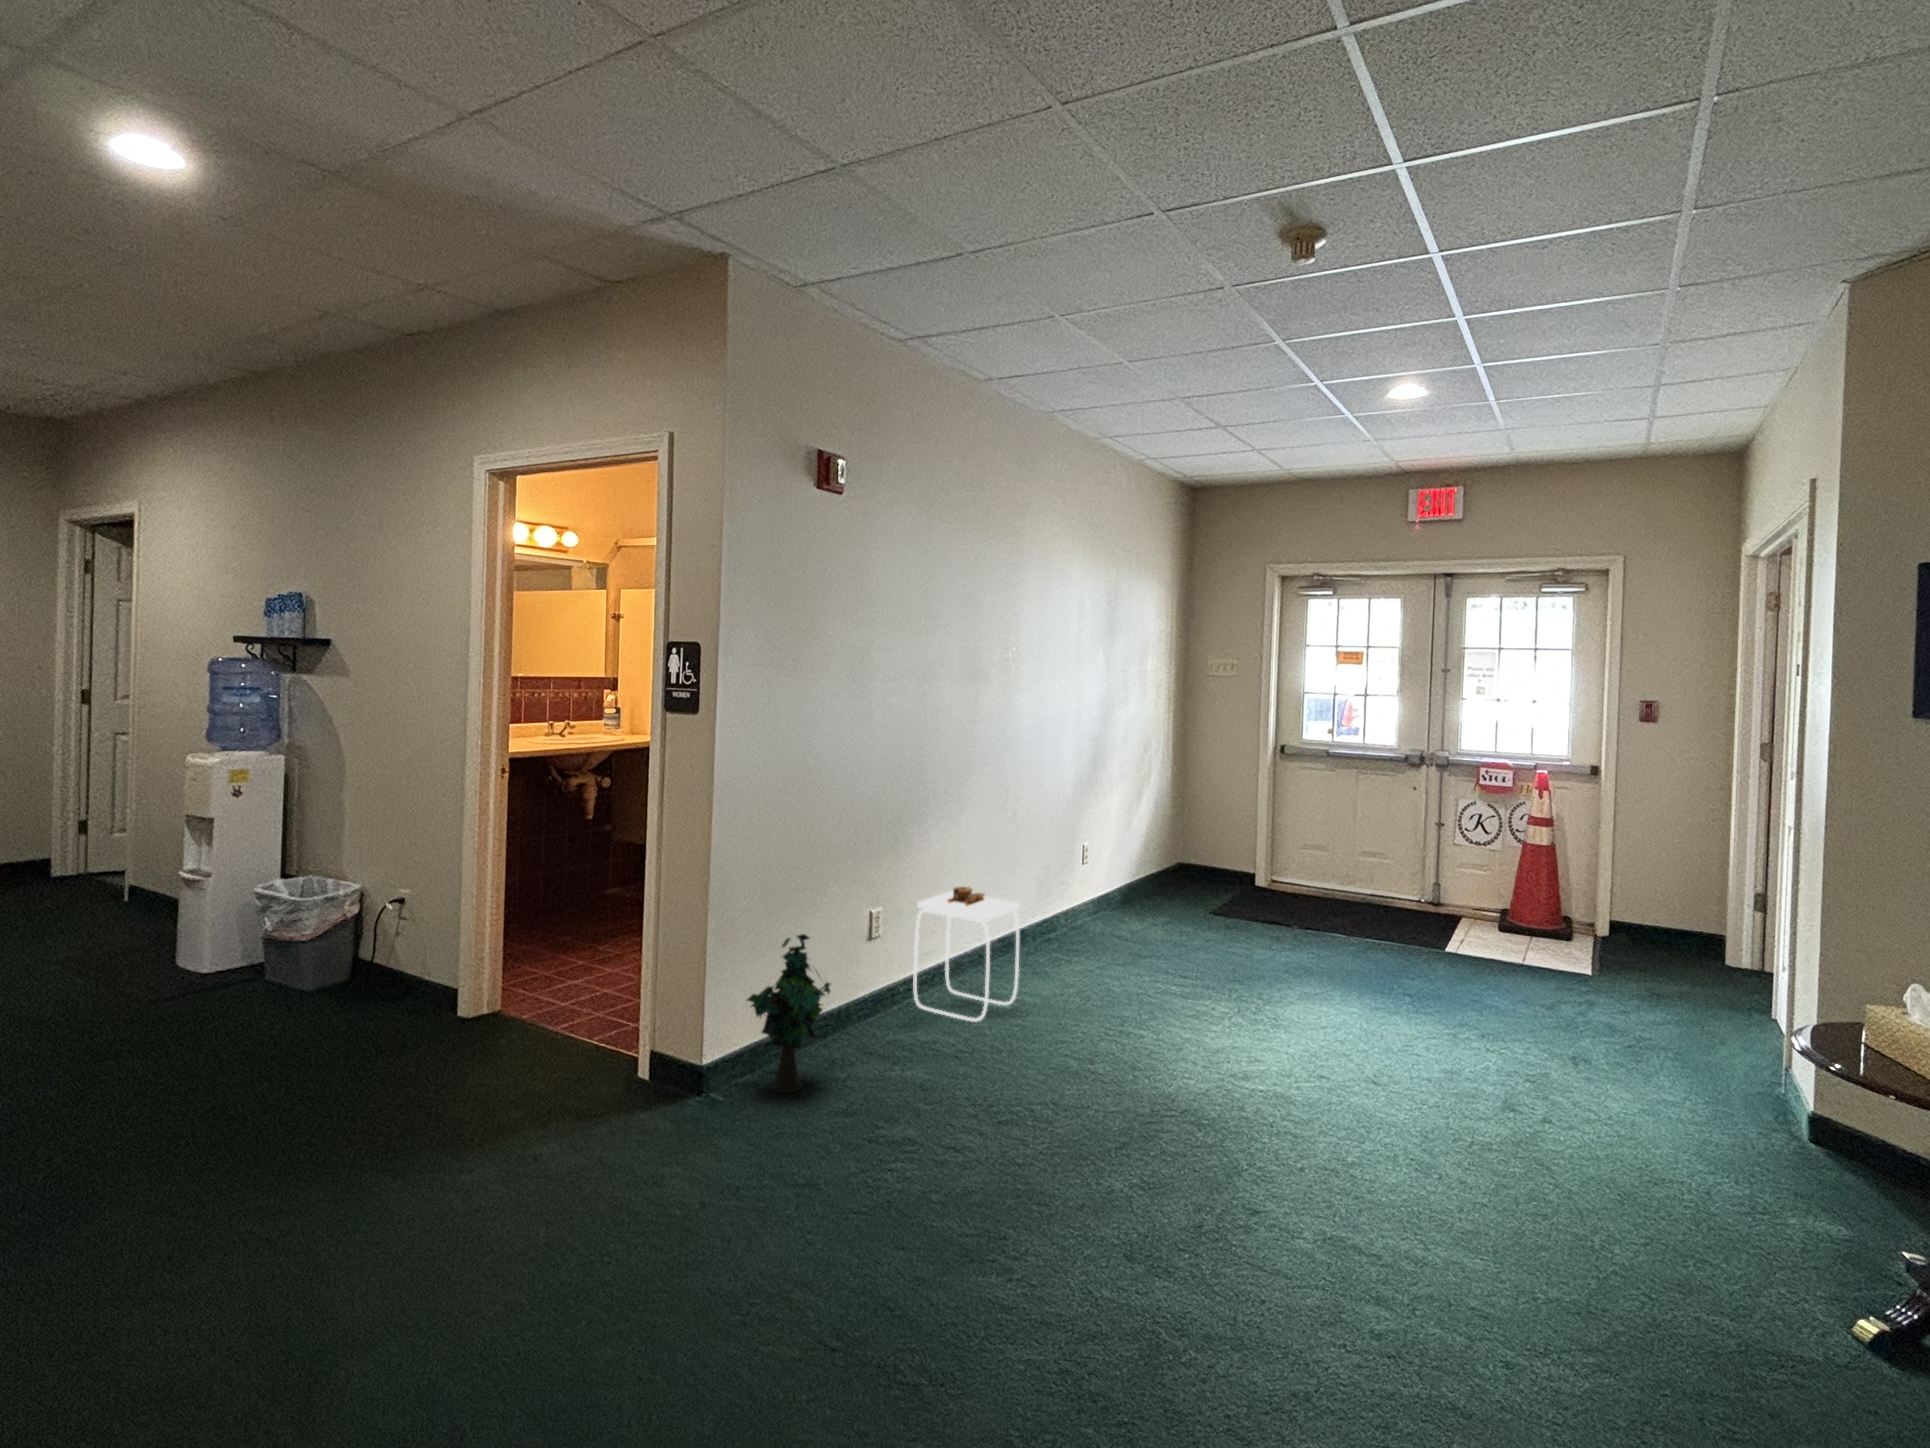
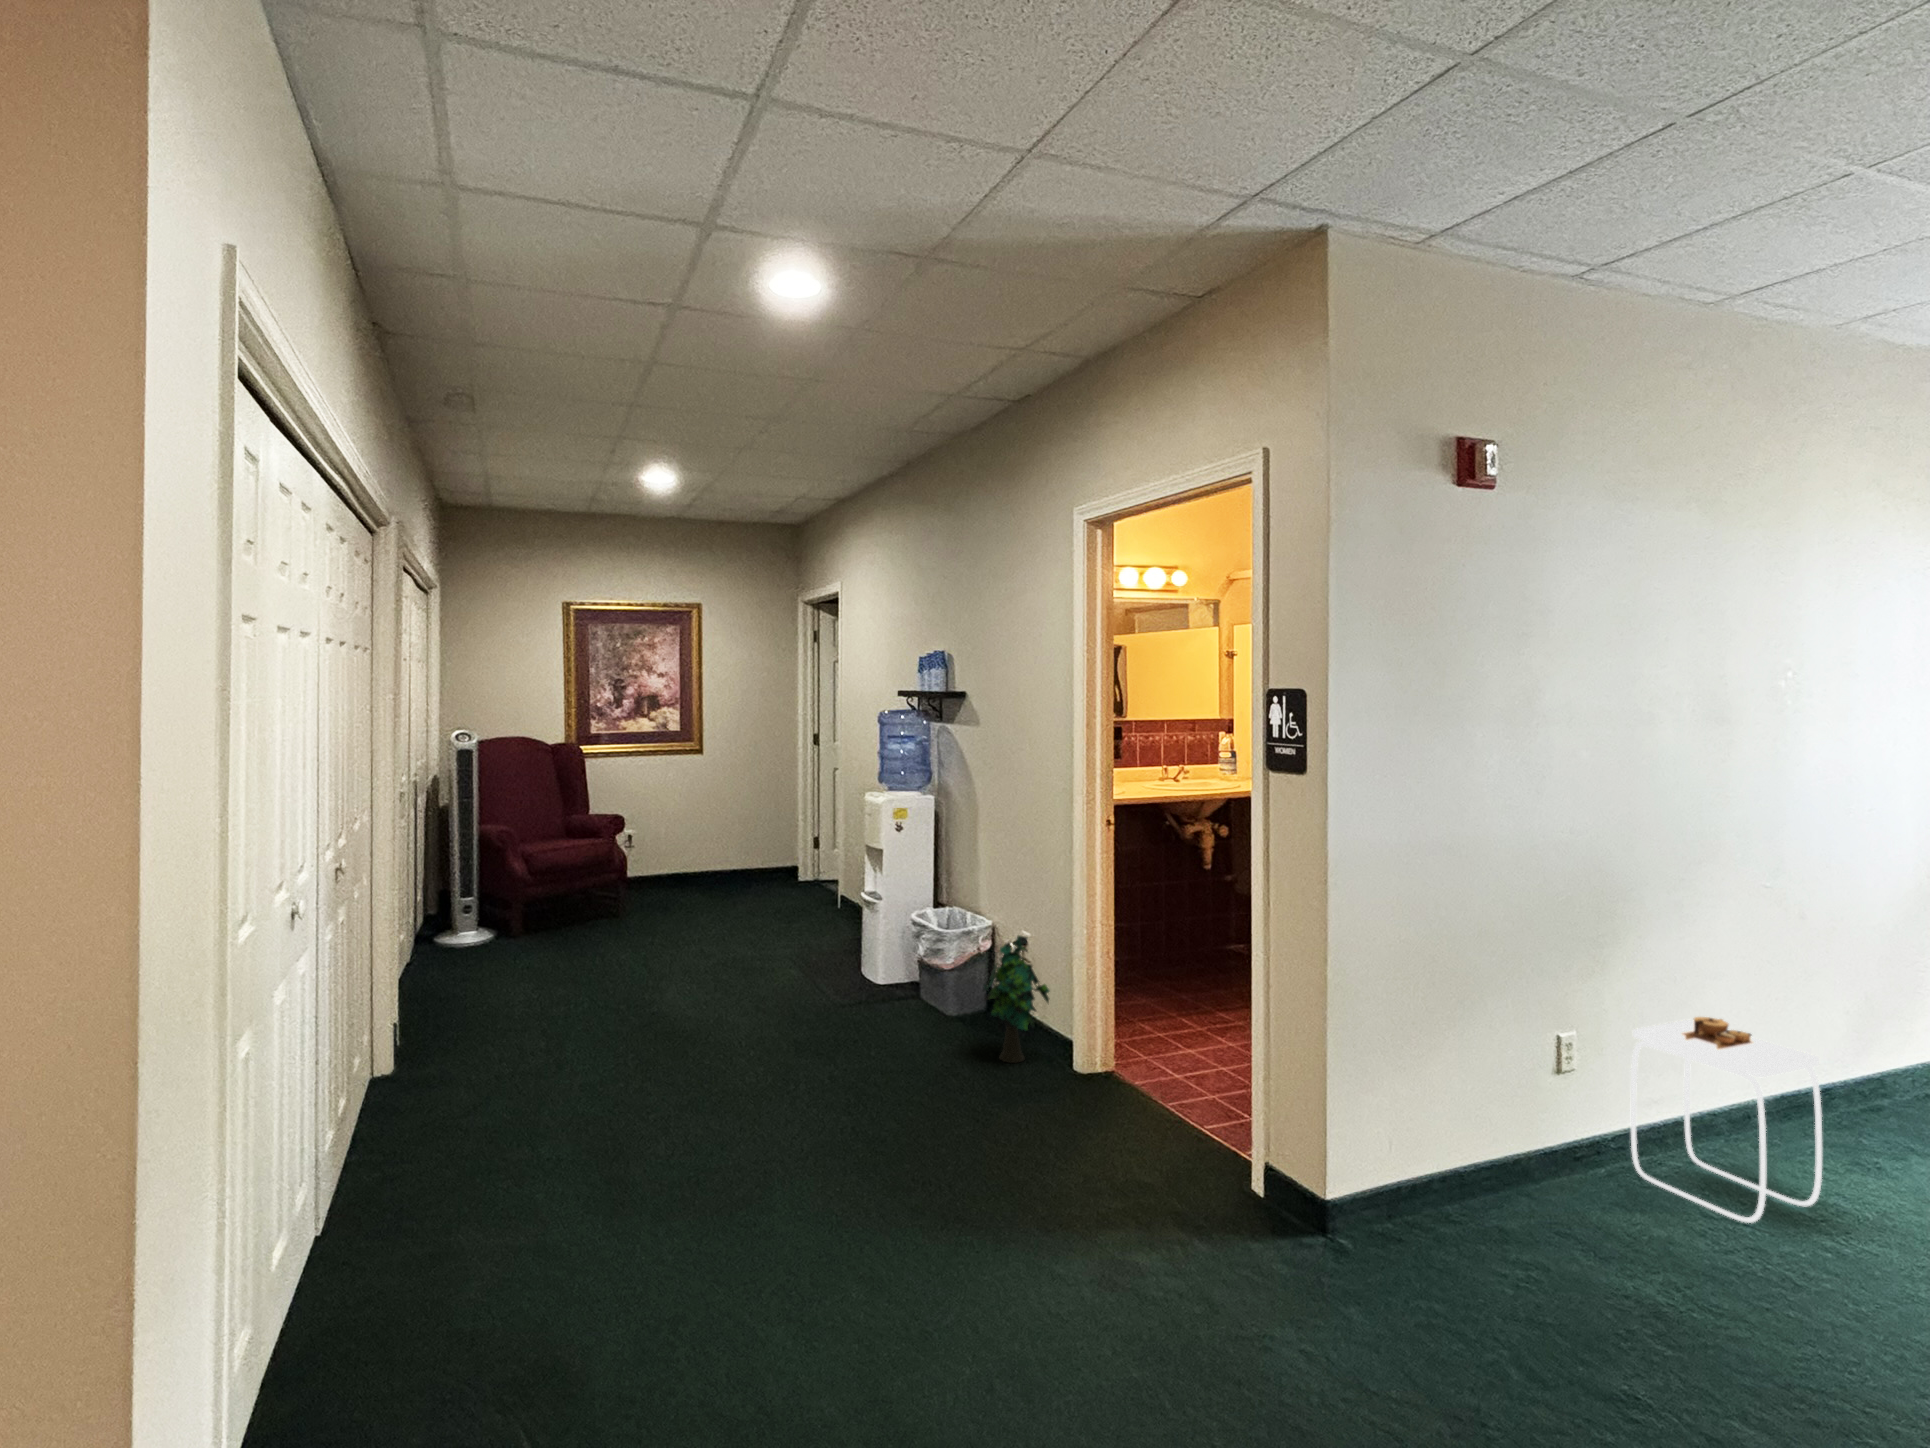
decorative plant: present [747,934,830,1093] -> present [983,936,1049,1063]

